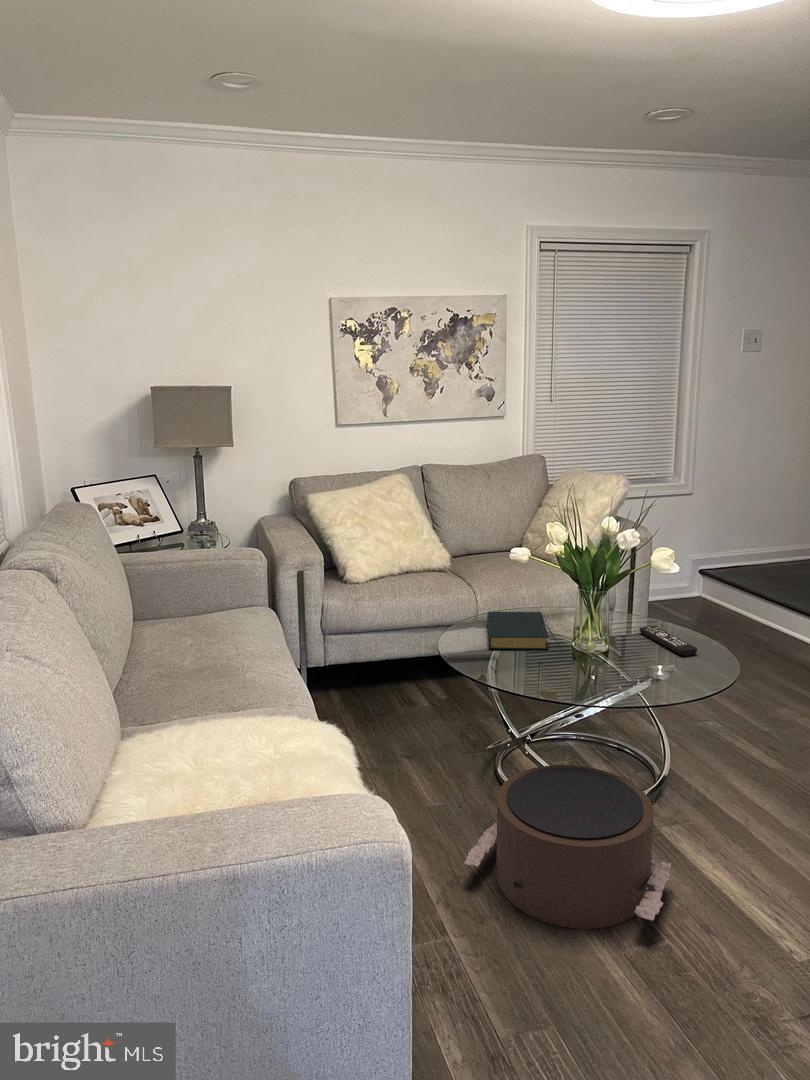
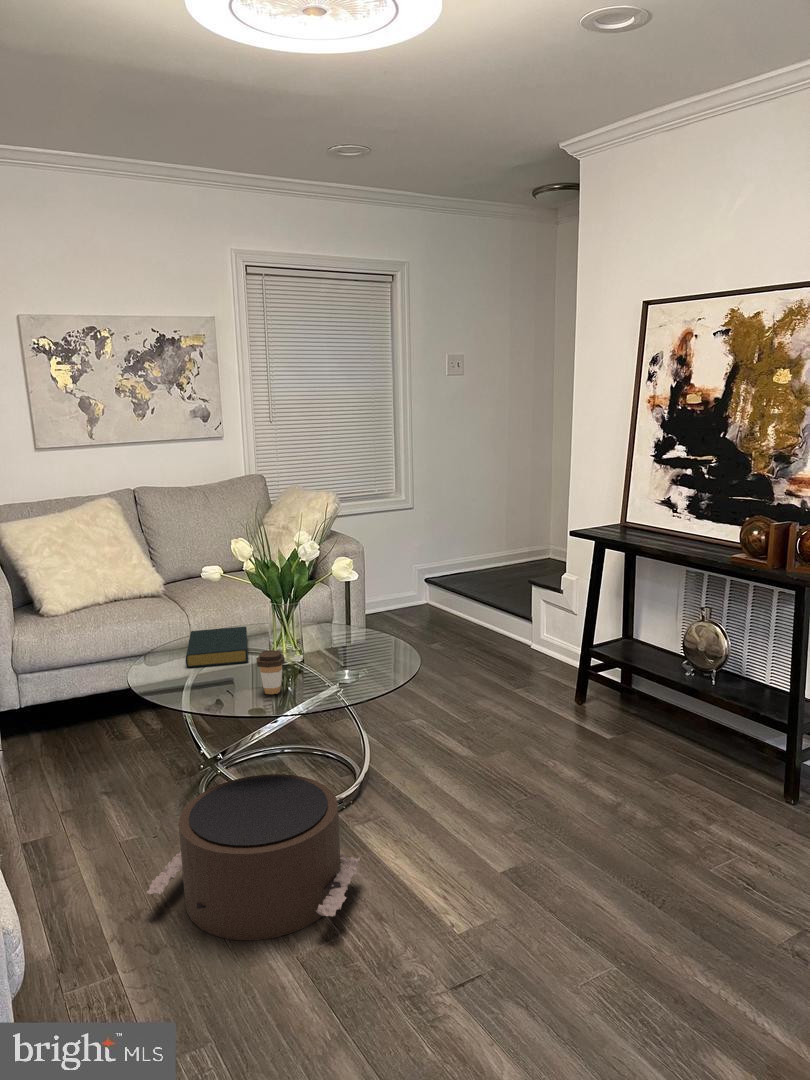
remote control: present [639,626,697,656] -> none [342,630,392,655]
coffee cup: none [566,643,595,687] -> present [256,650,285,694]

